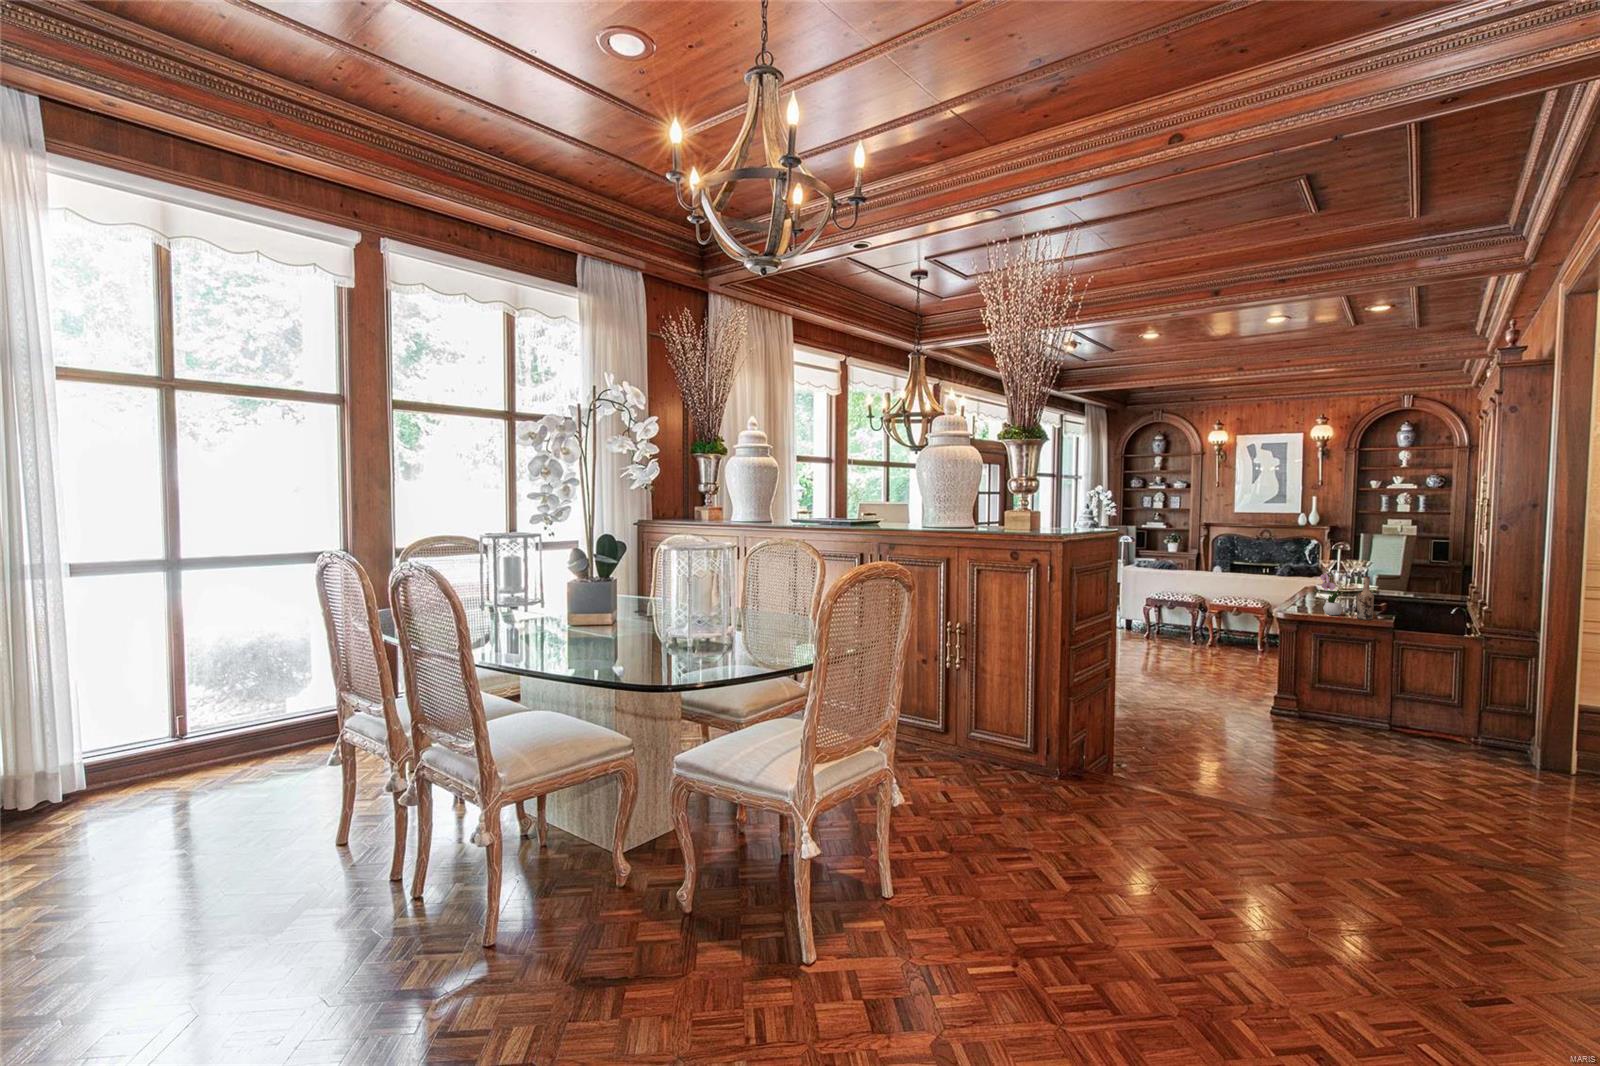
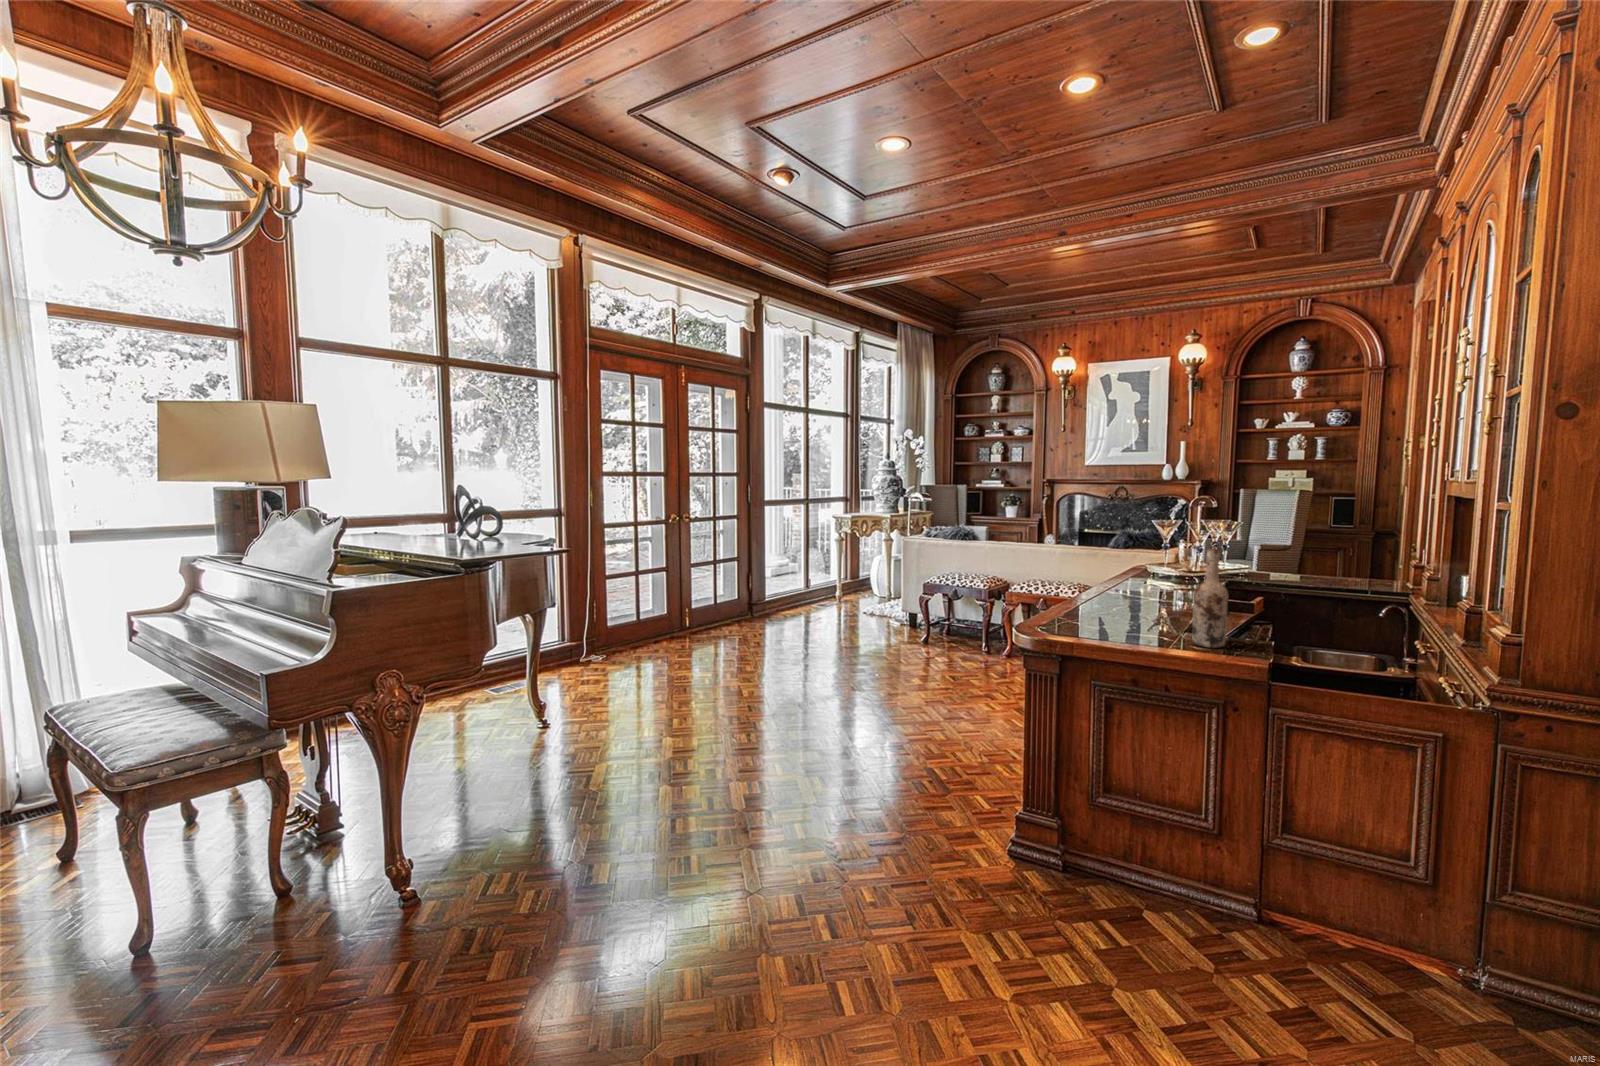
flower arrangement: present [1320,567,1345,615] -> none [1119,527,1172,634]

